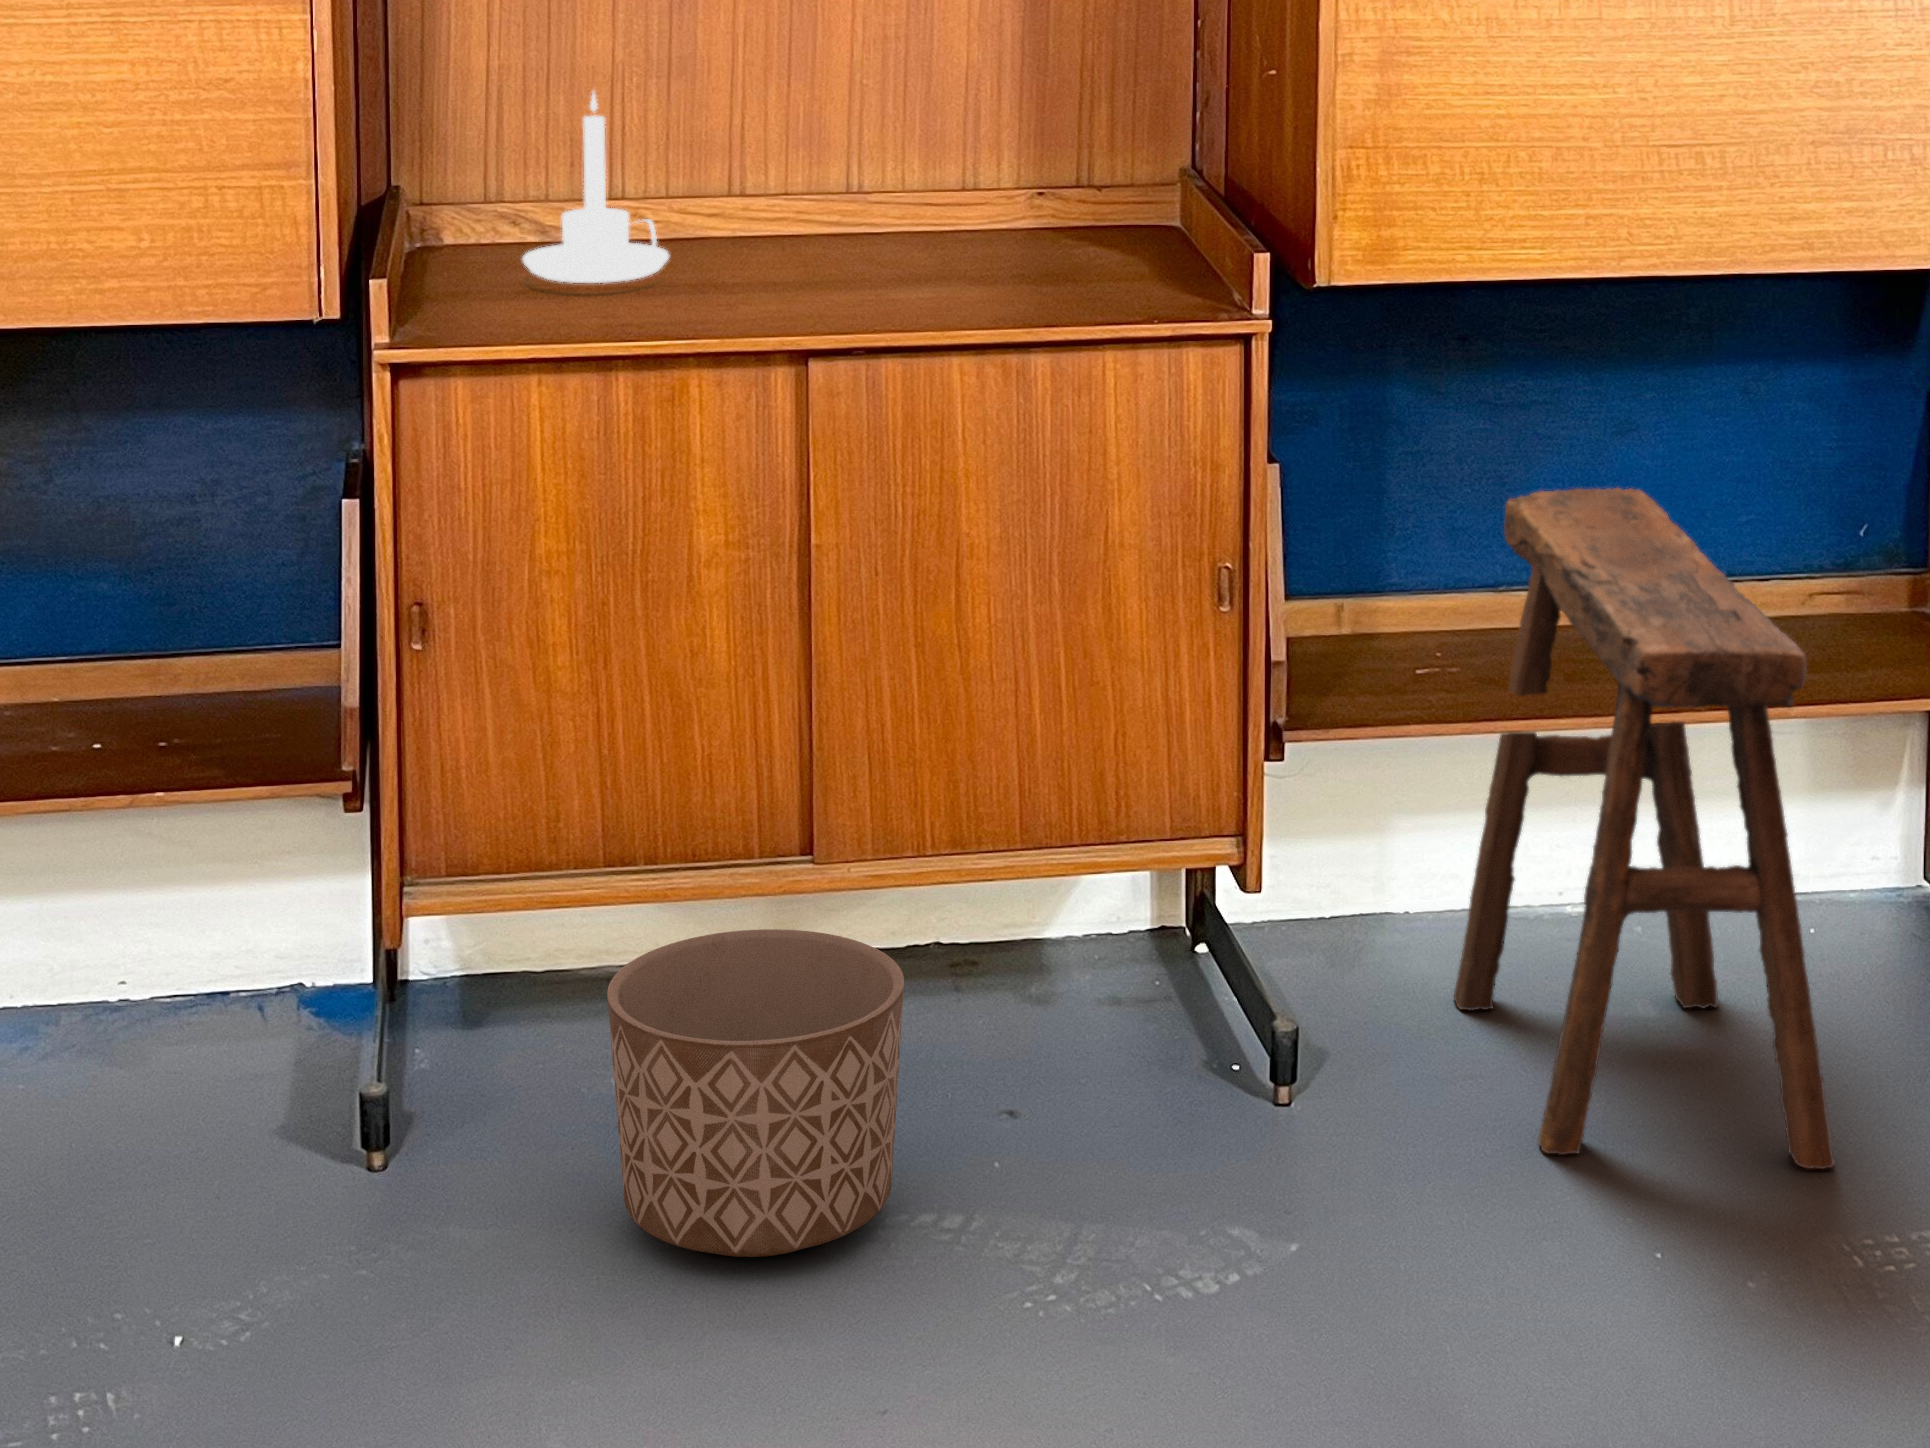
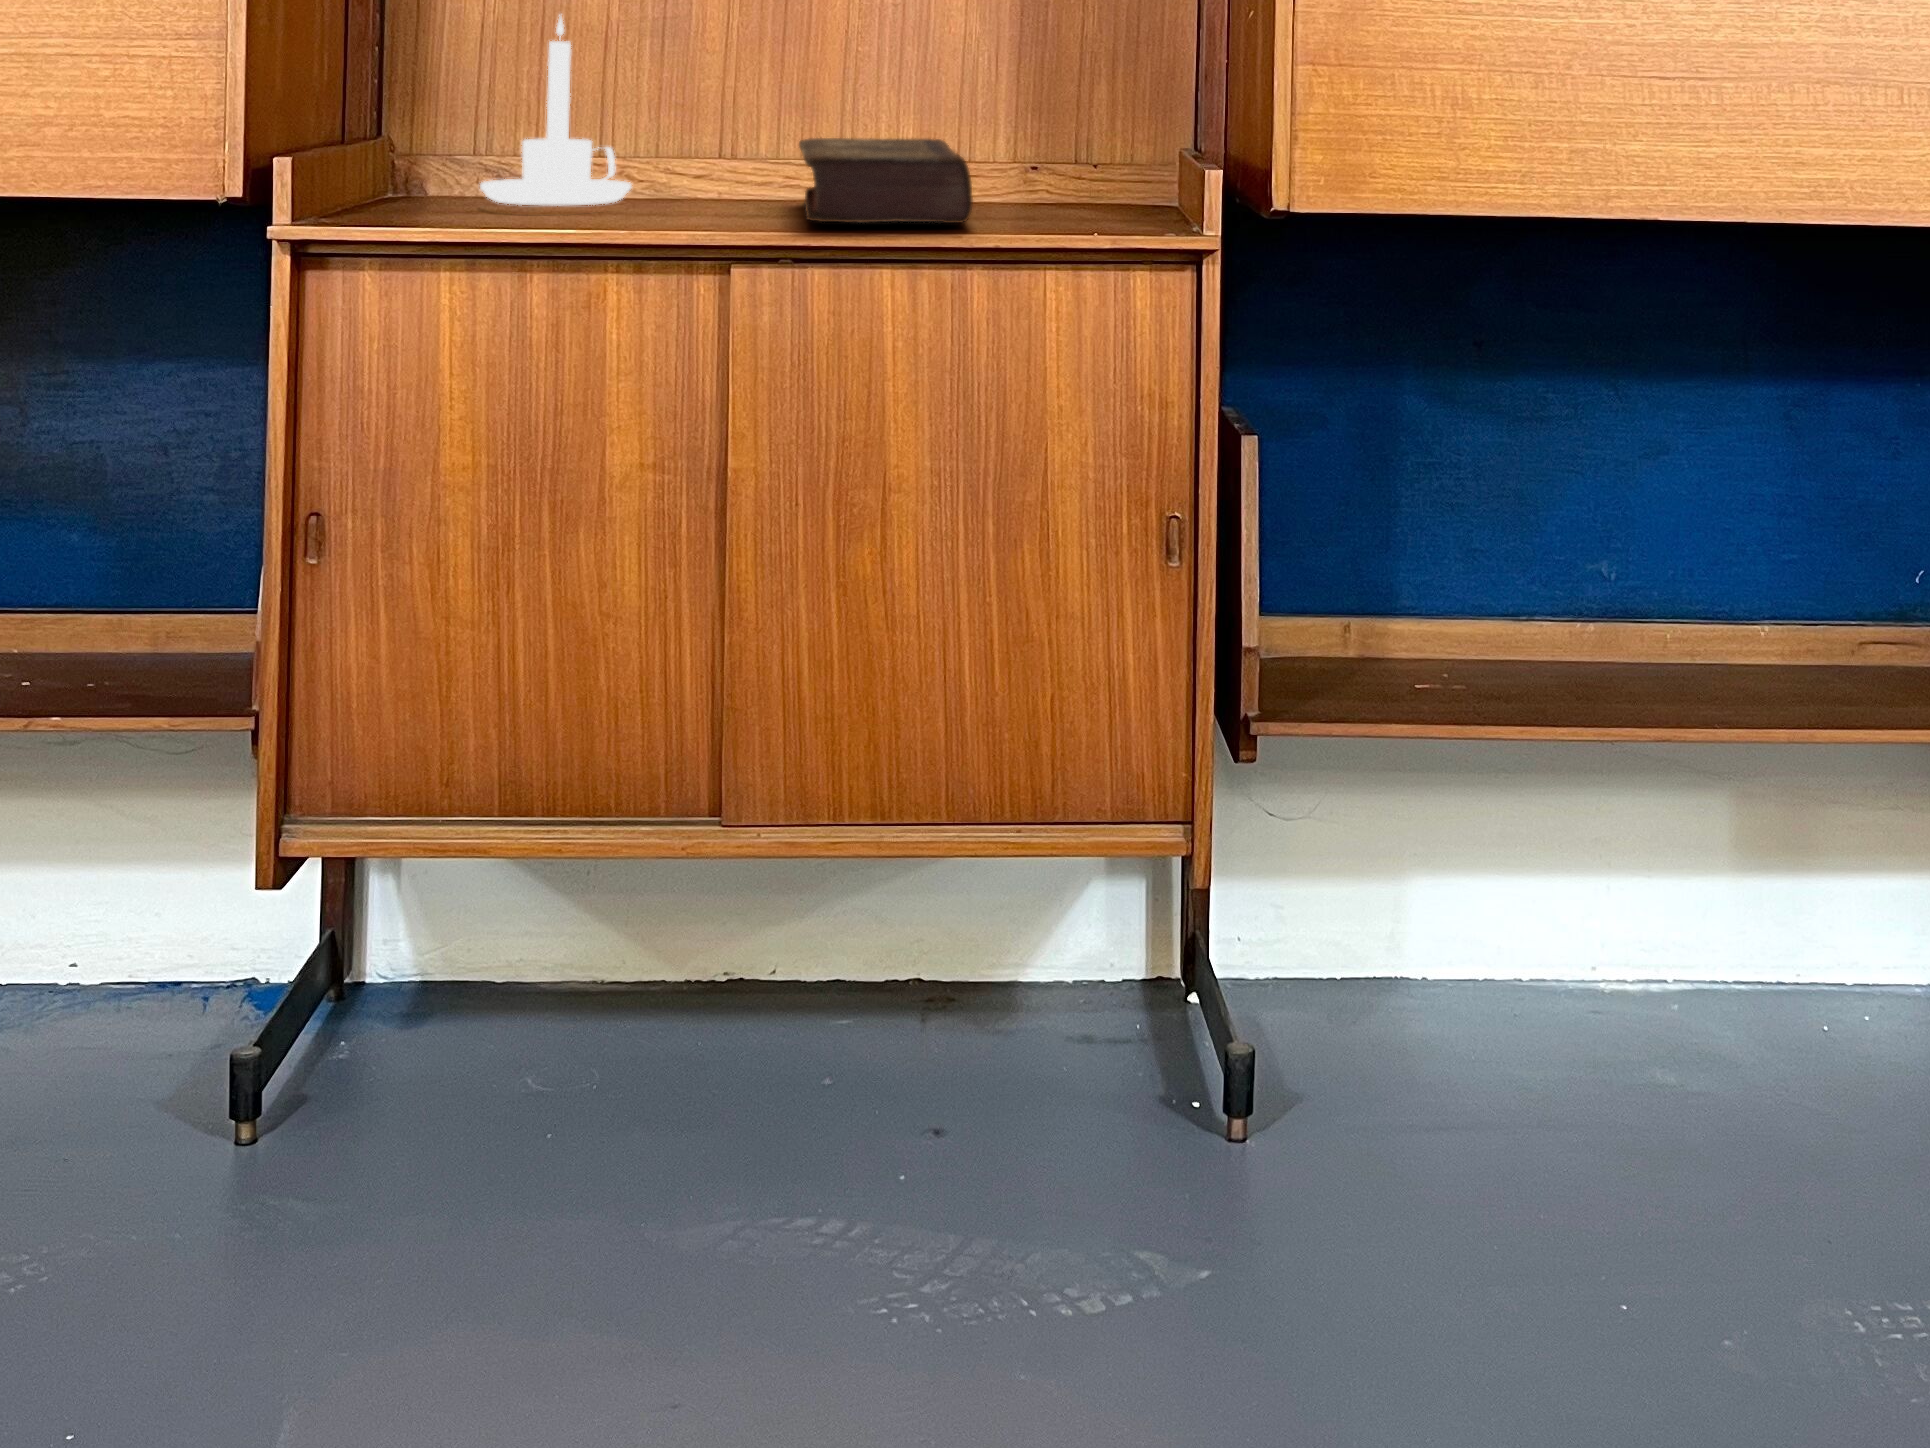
book: none [828,191,1027,301] -> present [799,138,973,223]
stool: present [1454,488,1834,1169] -> none [1449,486,1859,1274]
planter: present [607,929,904,1257] -> none [438,906,777,1293]

